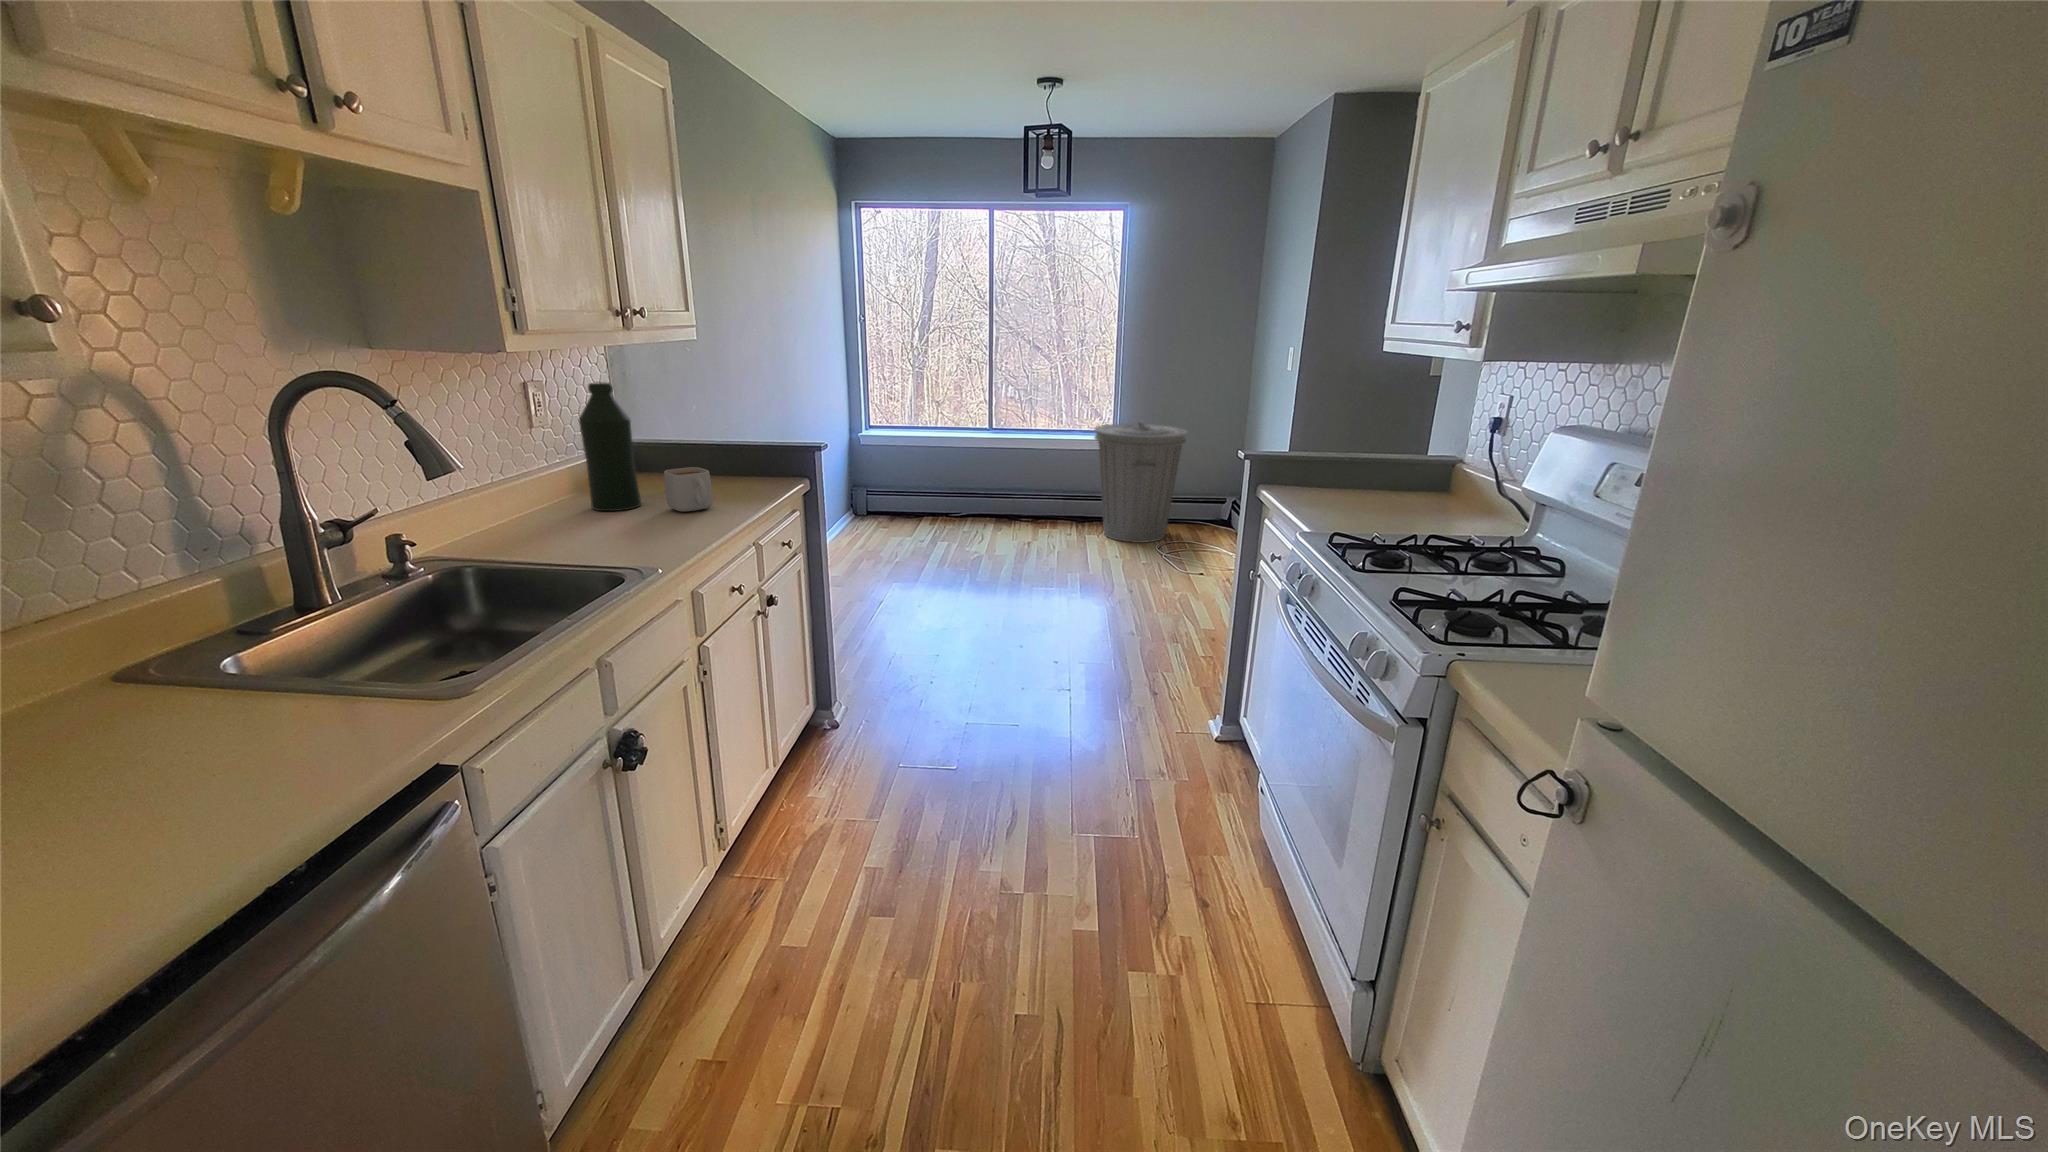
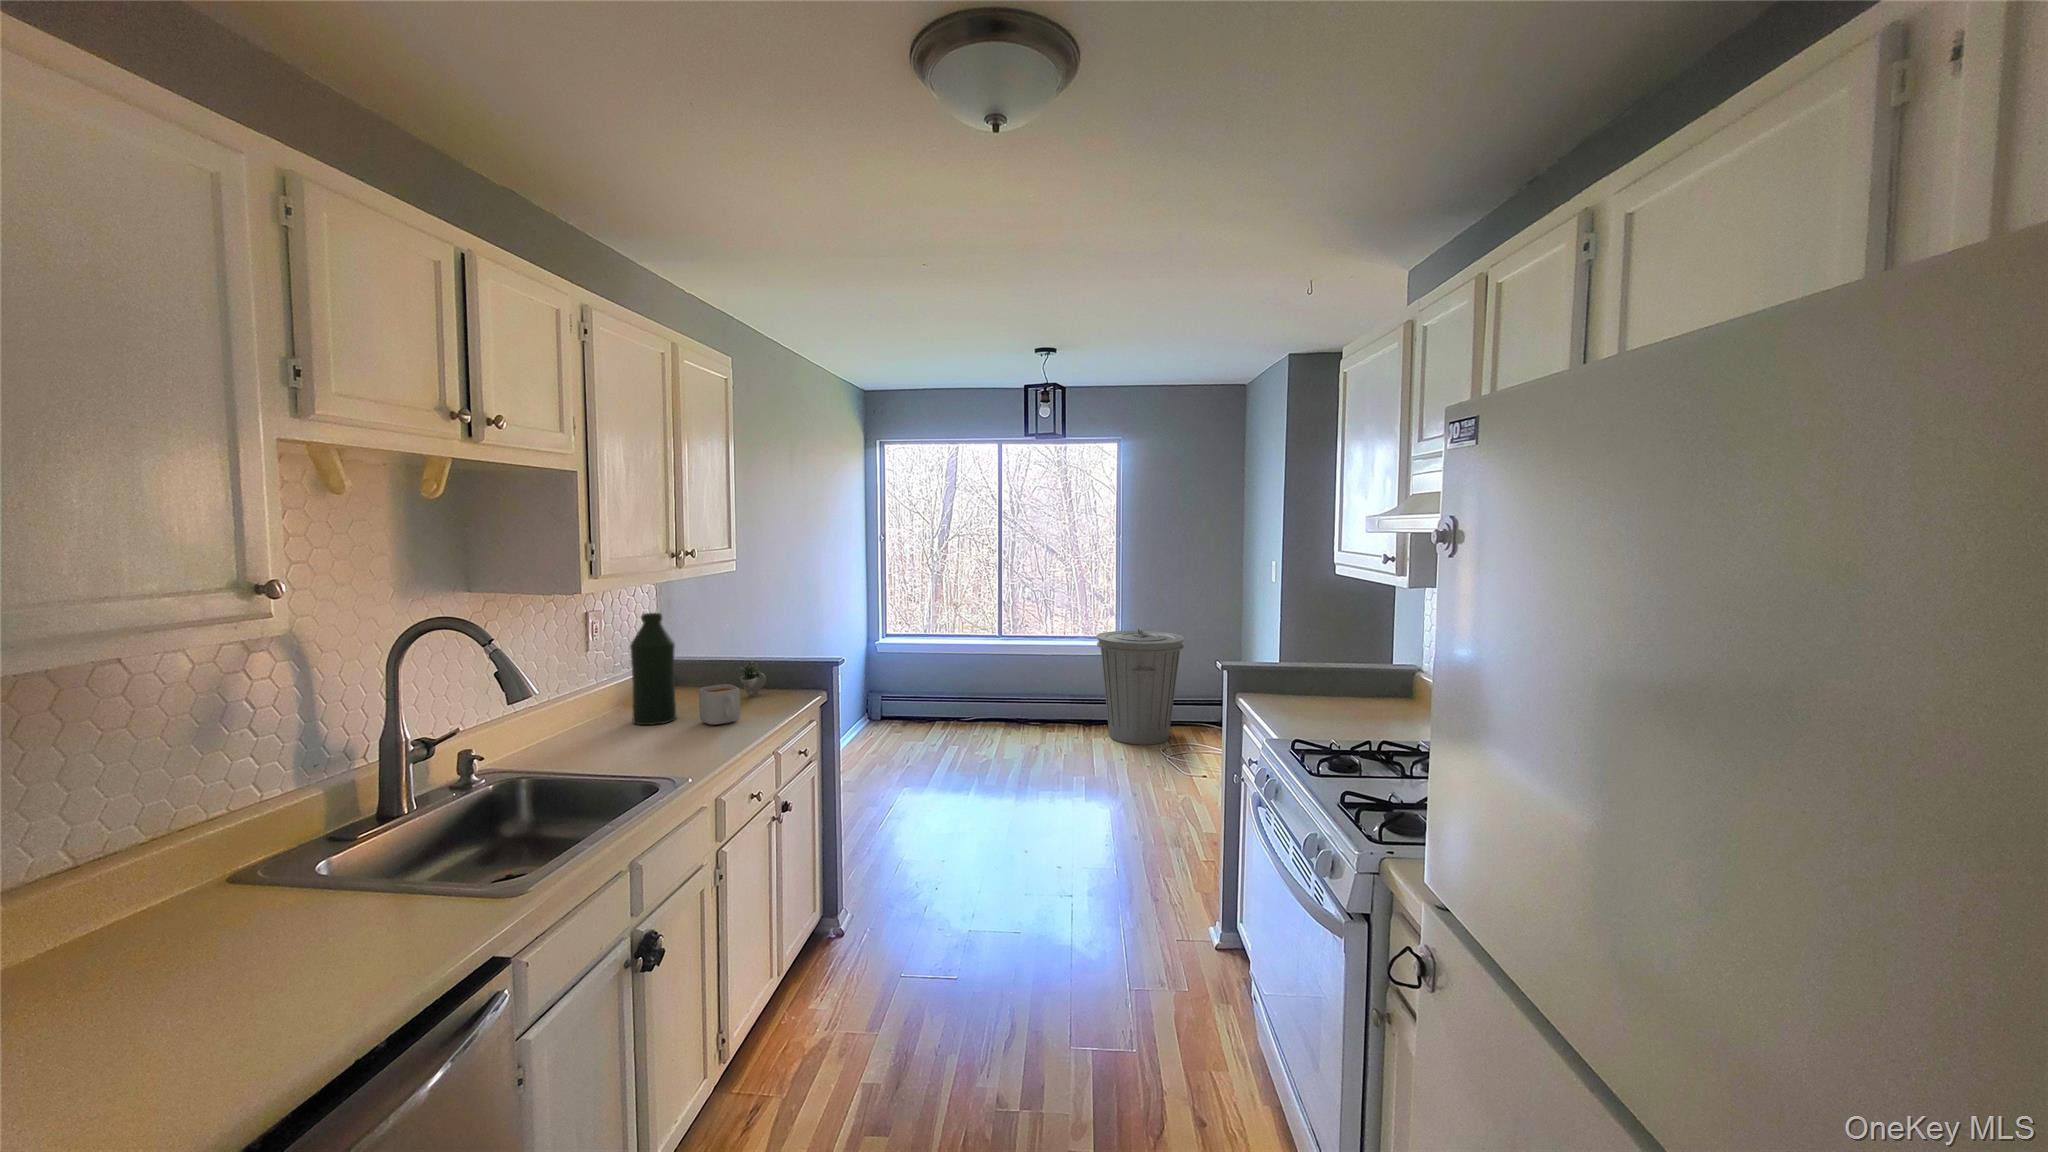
succulent plant: none [709,442,747,482] -> present [740,660,774,696]

